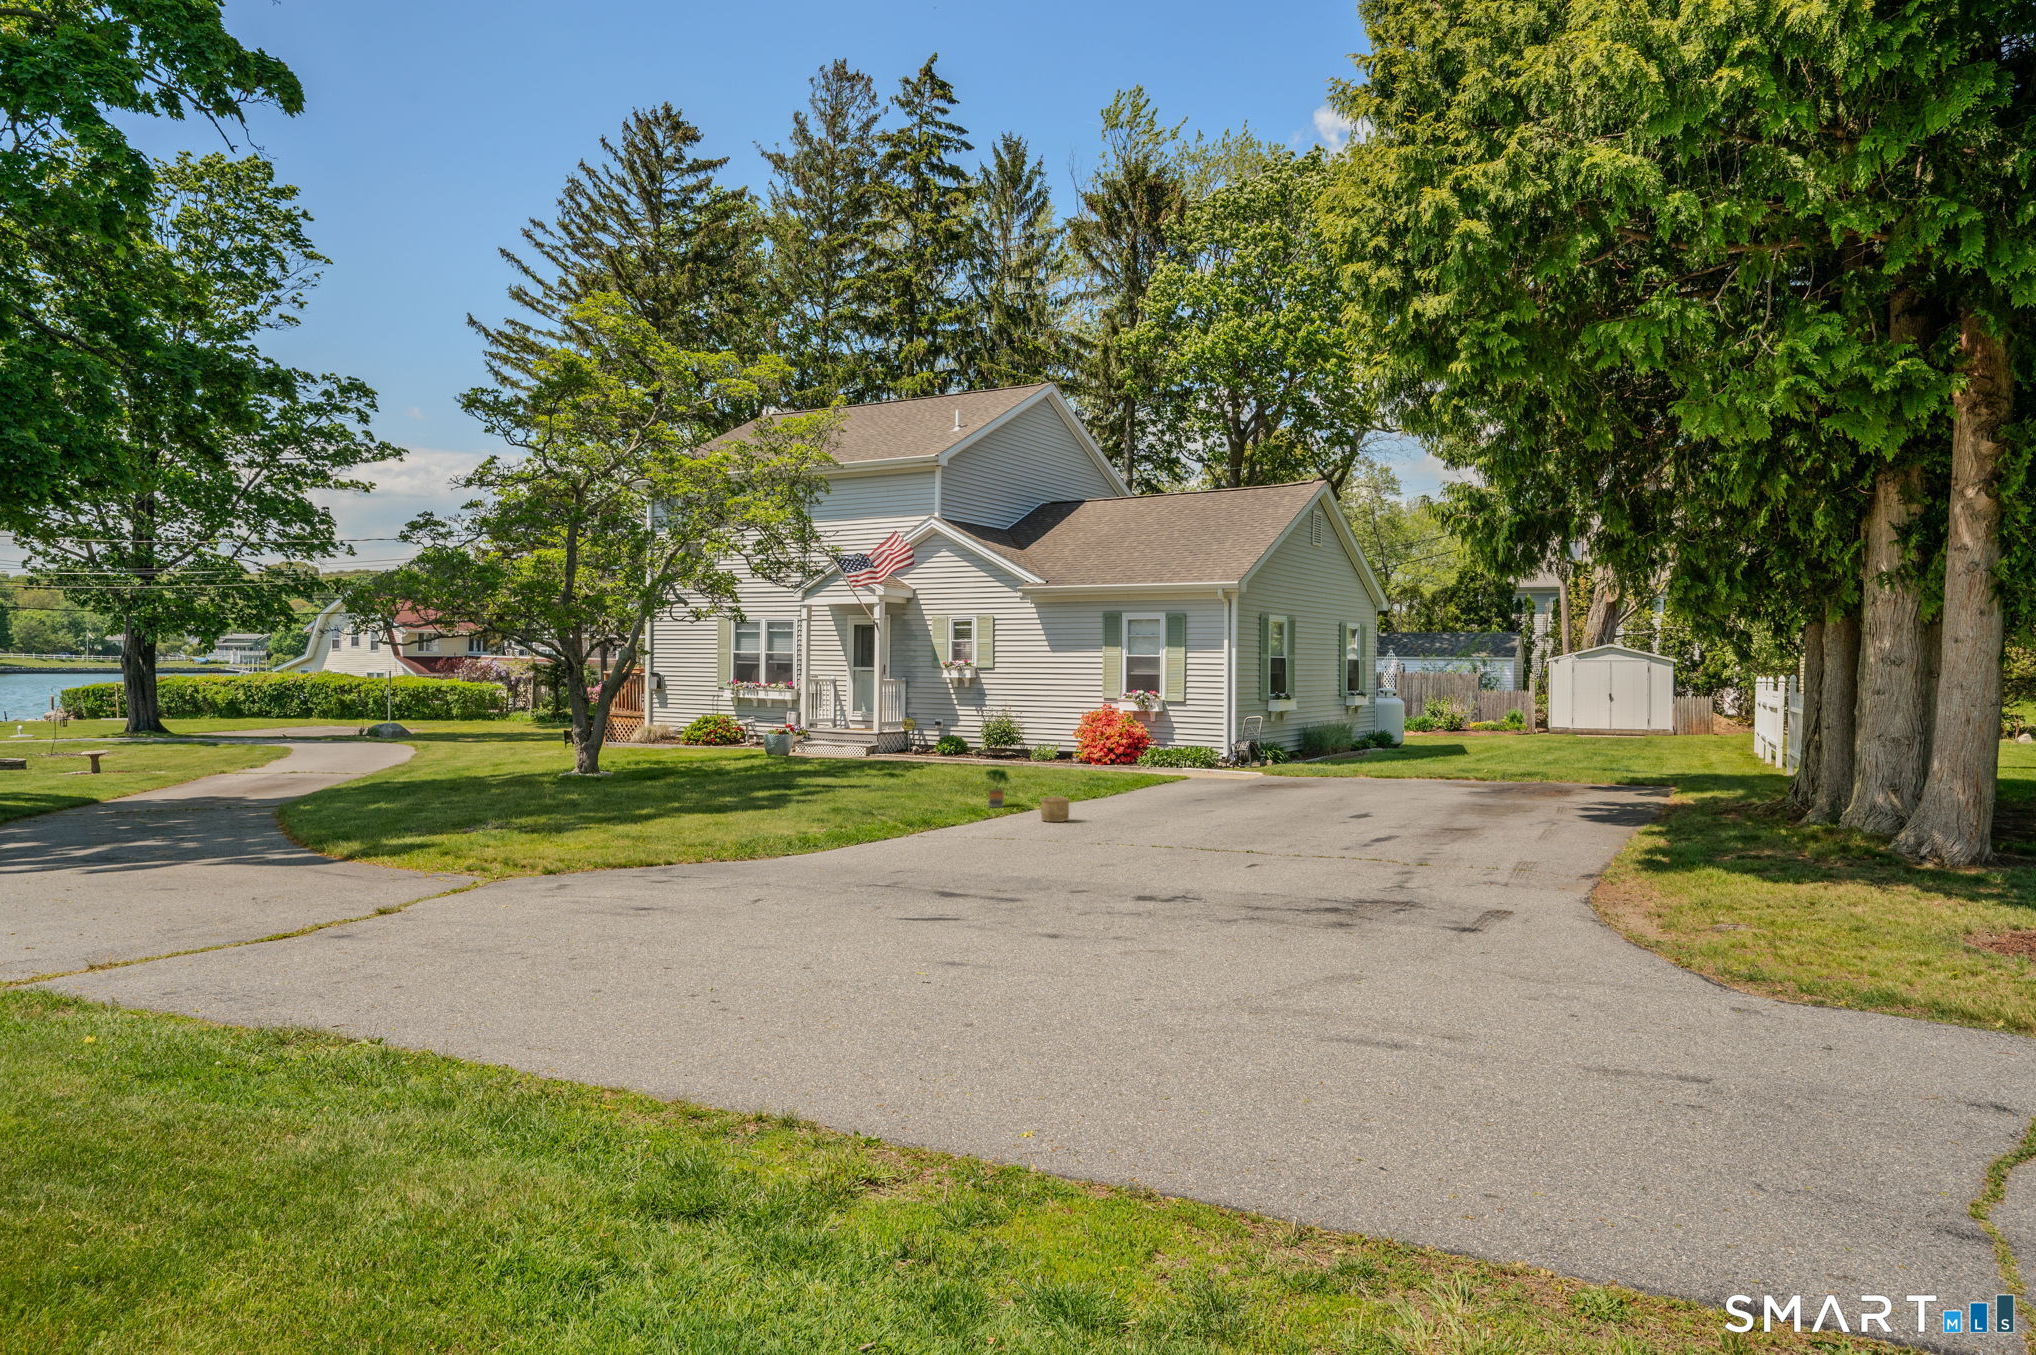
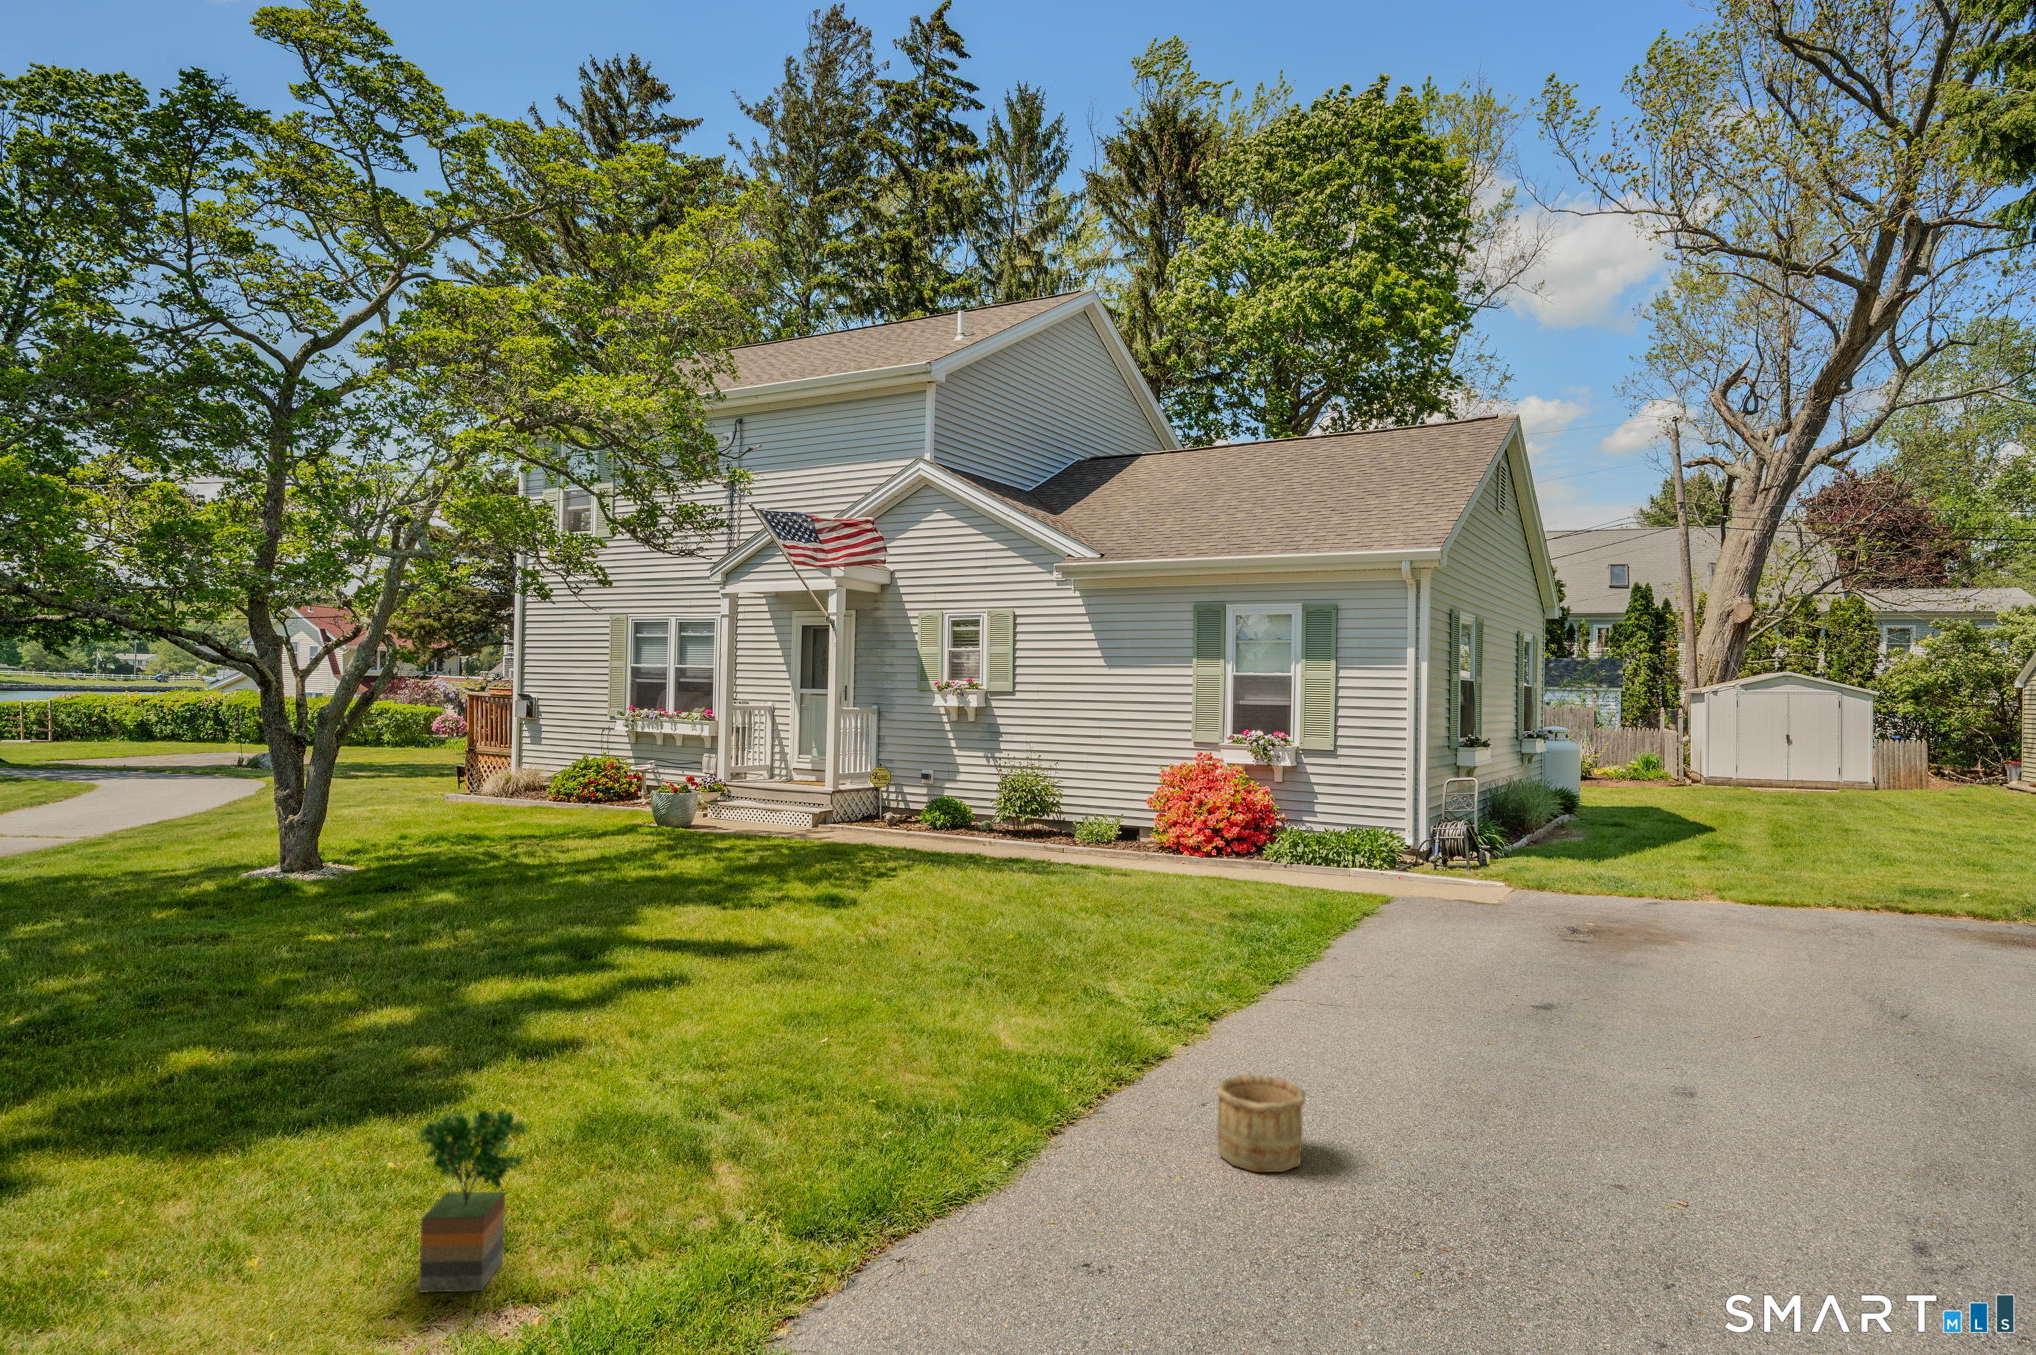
potted tree: present [986,769,1009,807] -> present [419,1110,527,1293]

